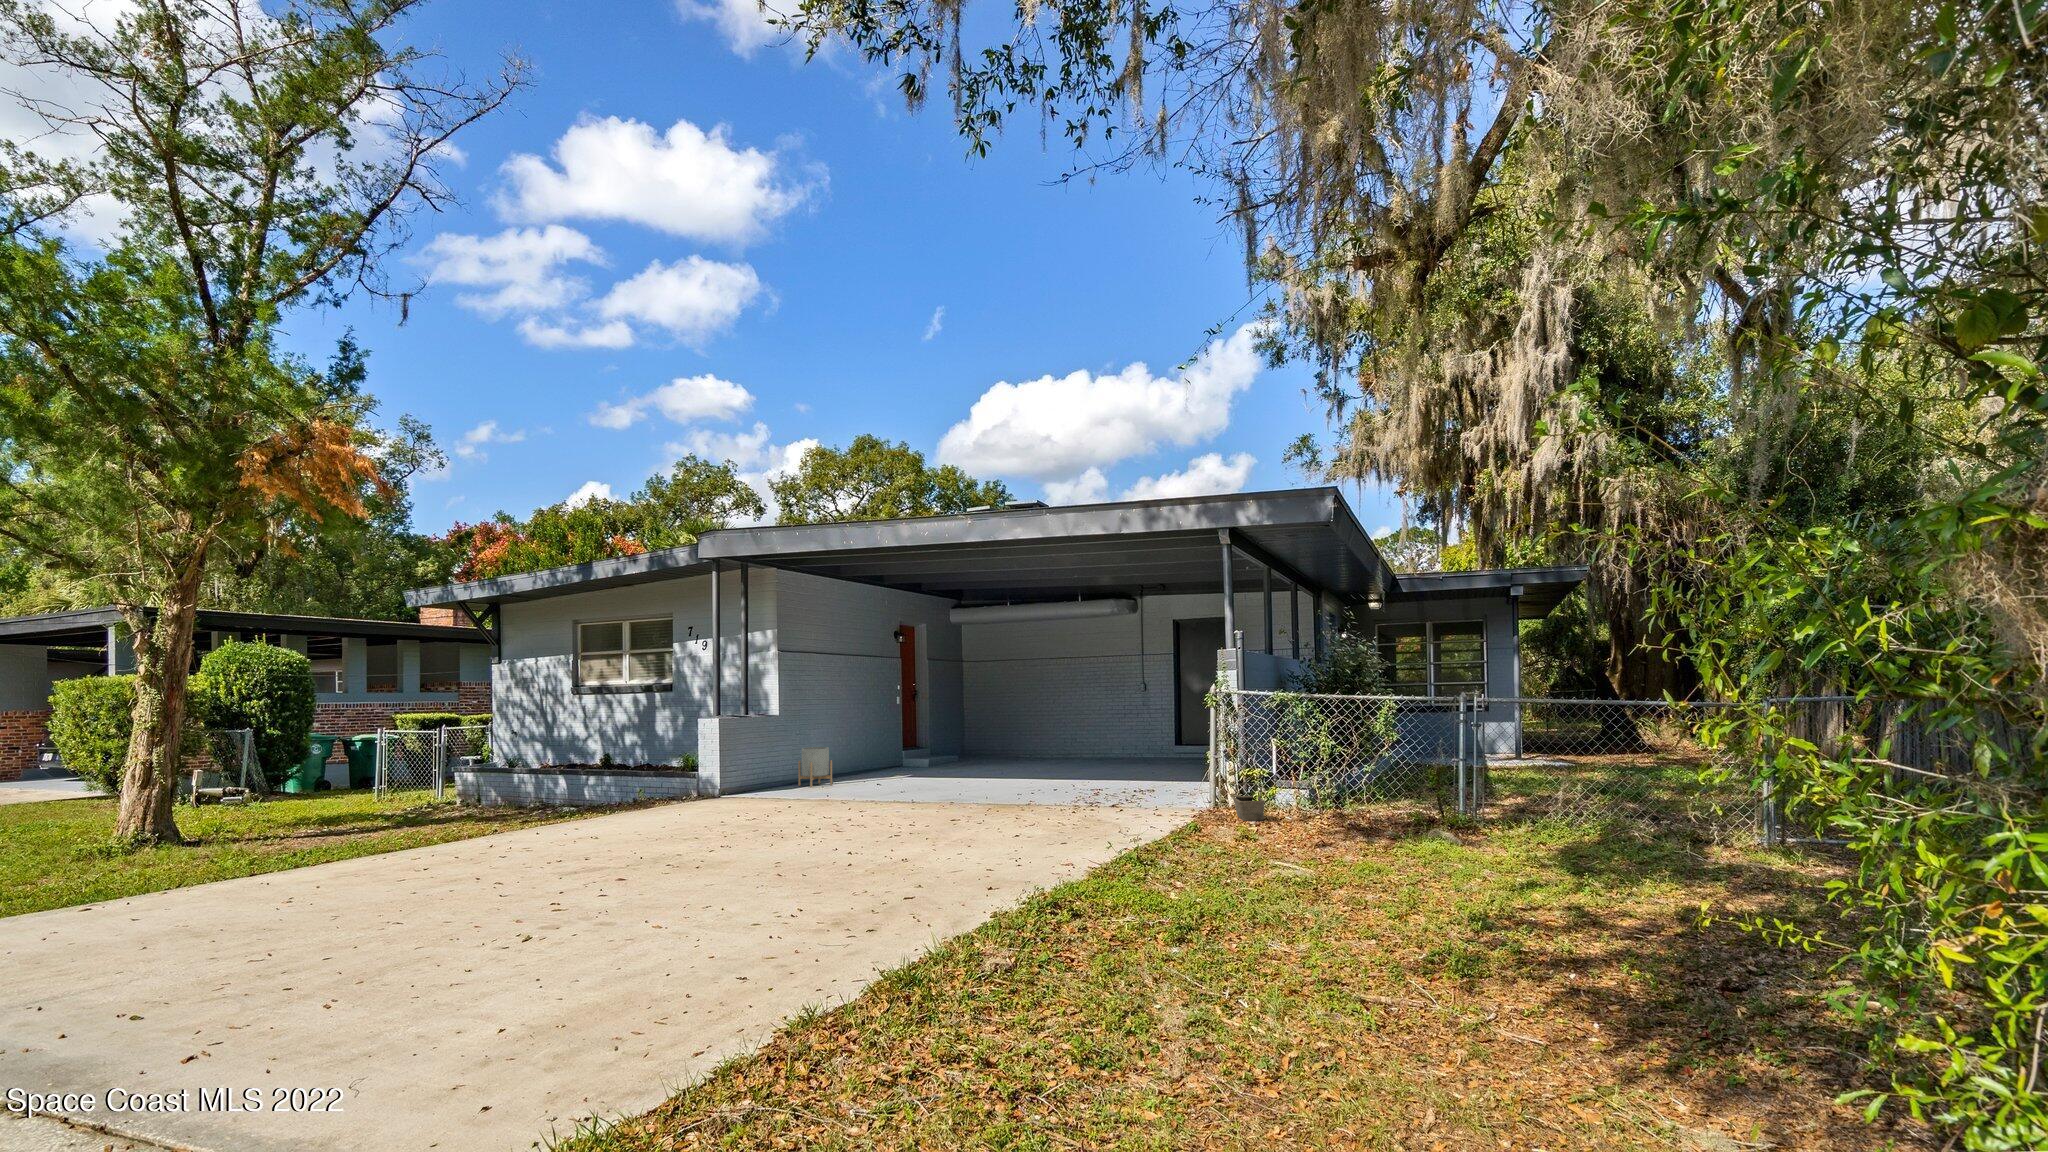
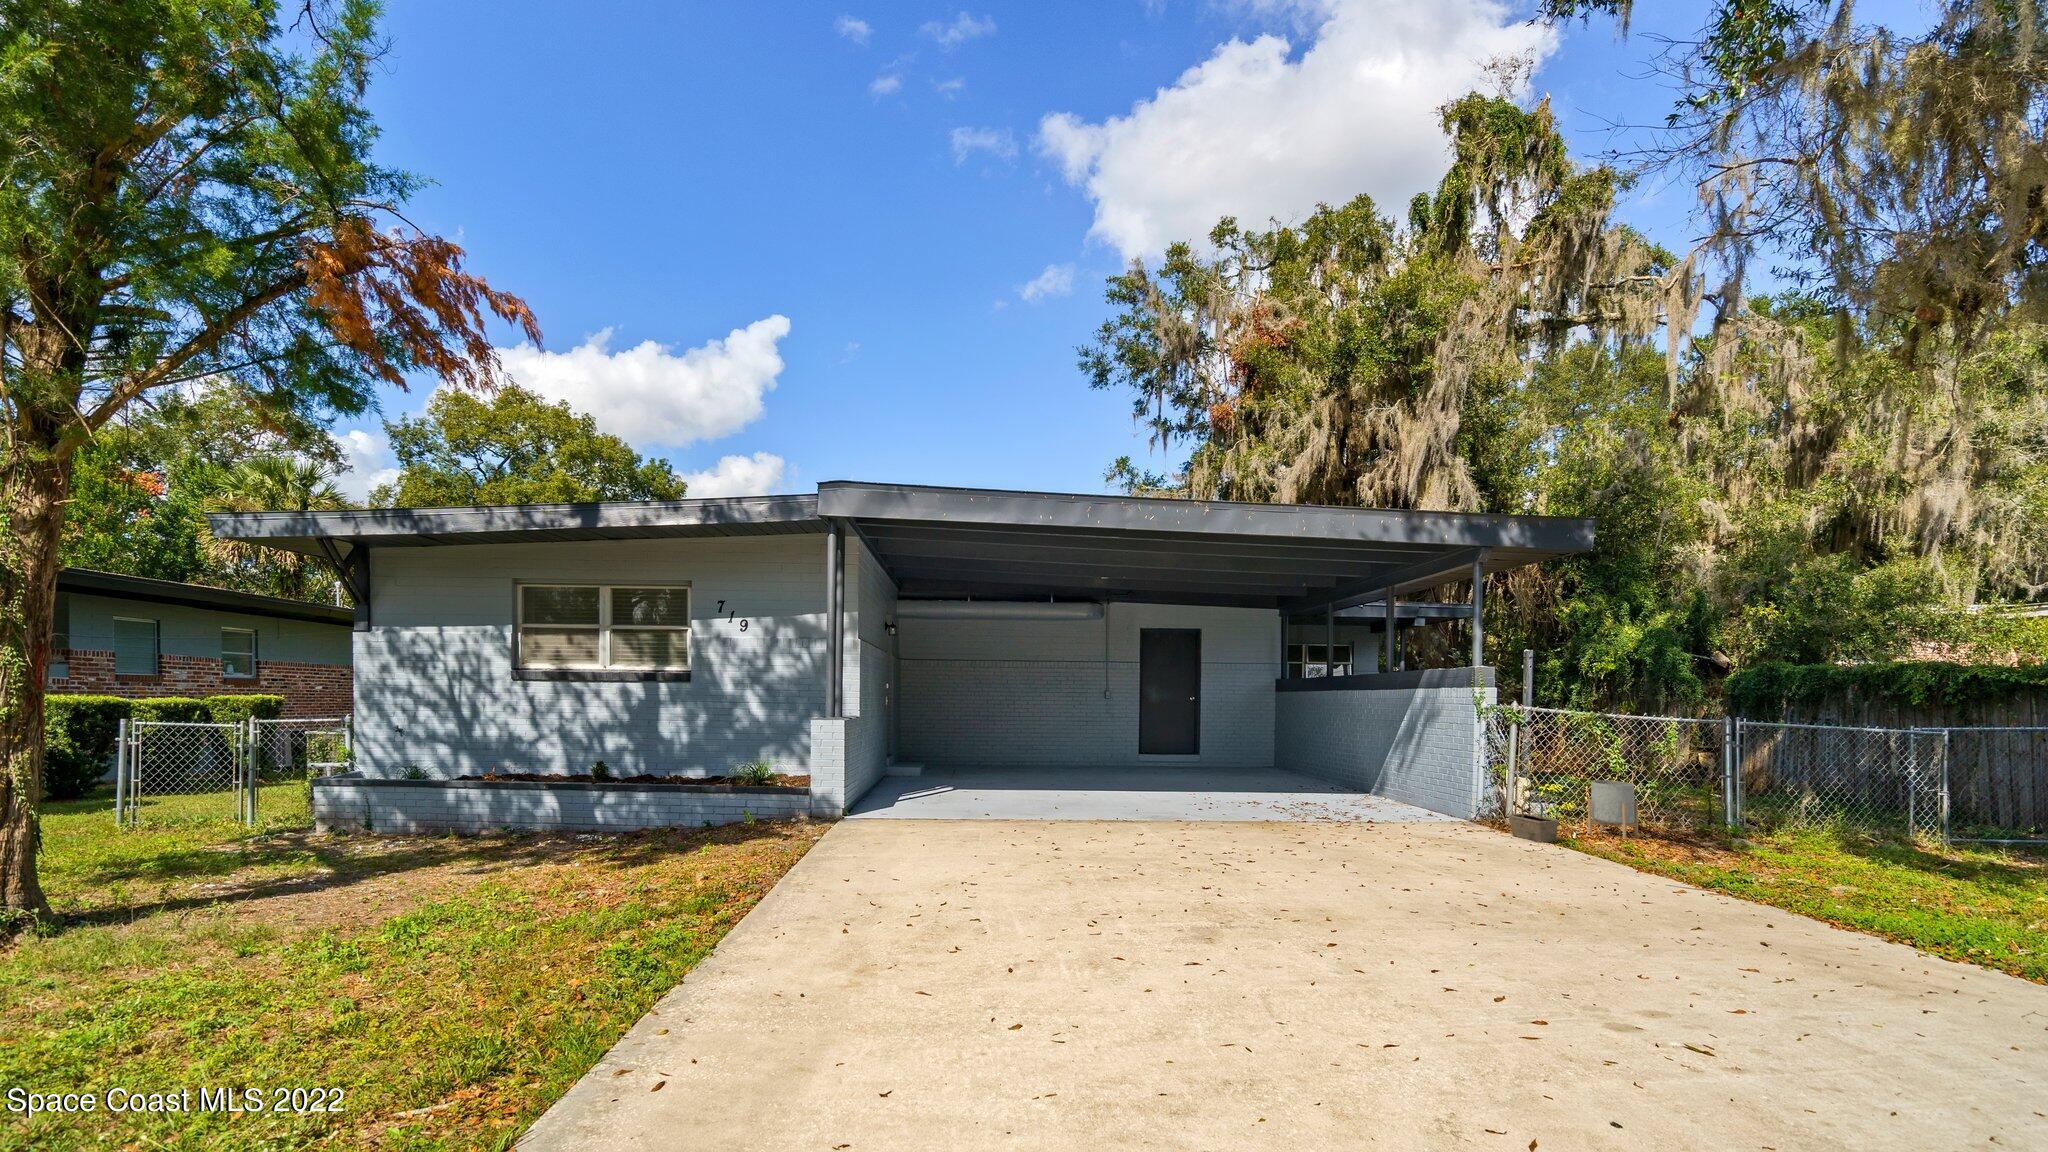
planter: present [798,747,832,788] -> present [1588,780,1638,839]

